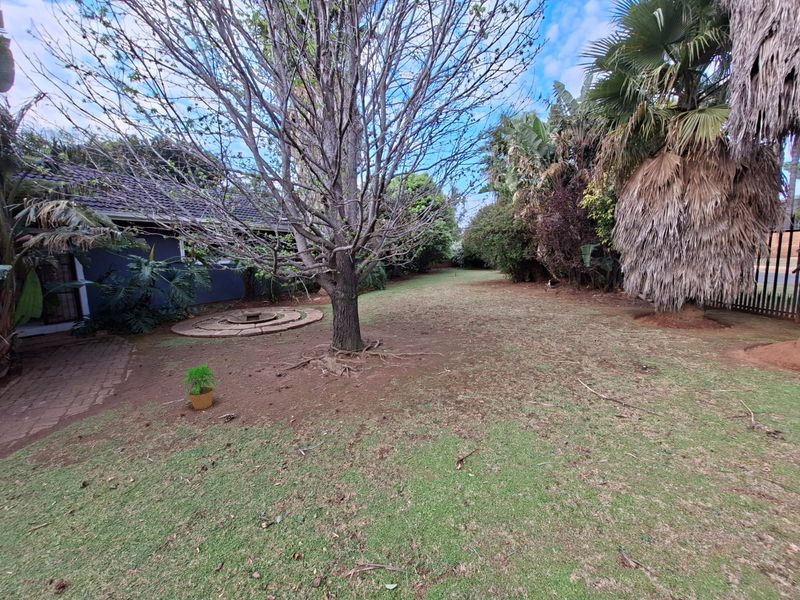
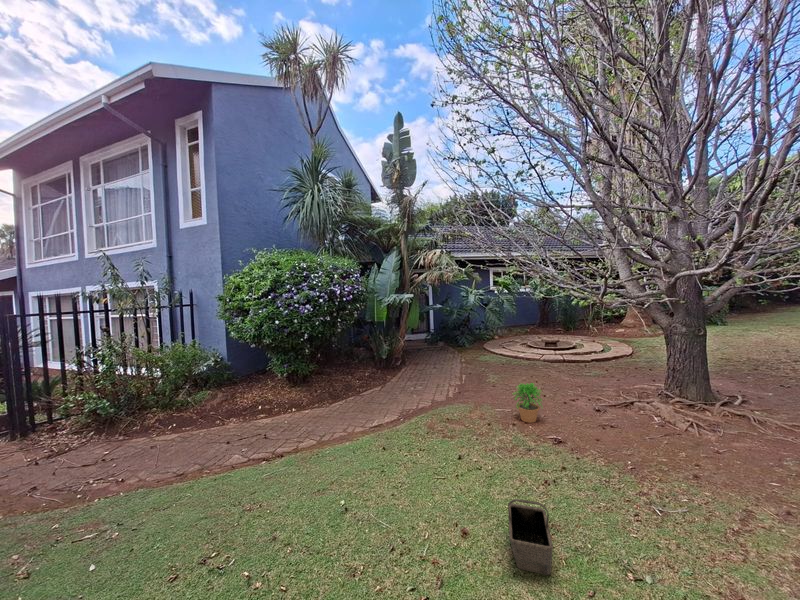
basket: none [123,494,182,576] -> present [508,499,553,575]

